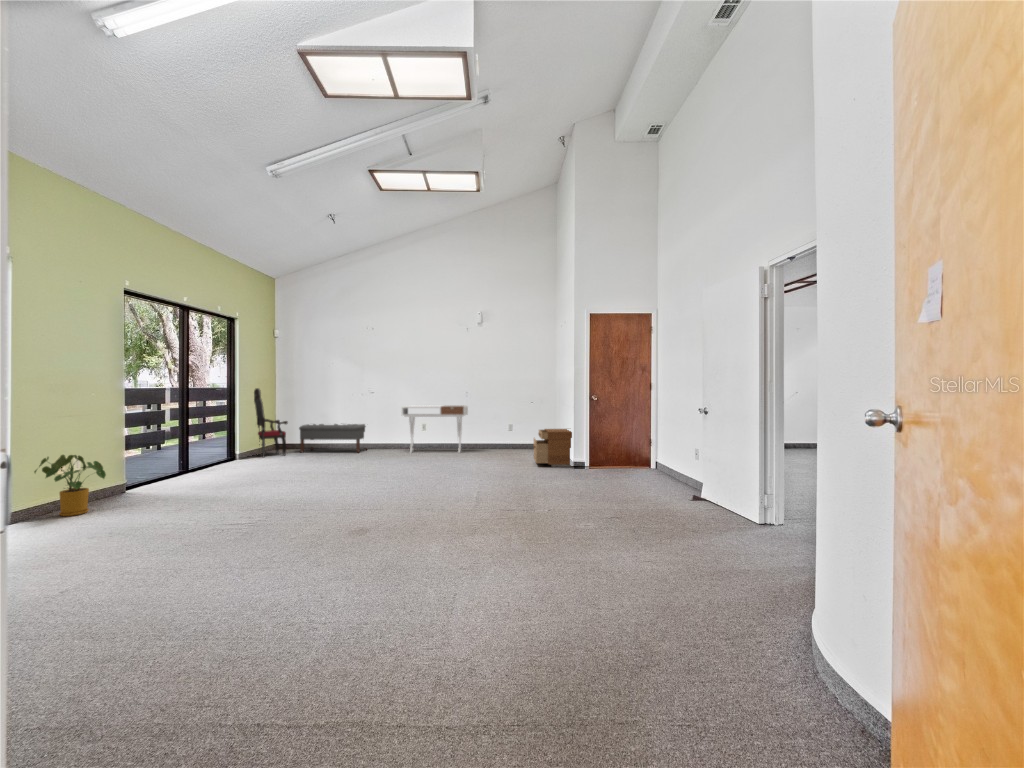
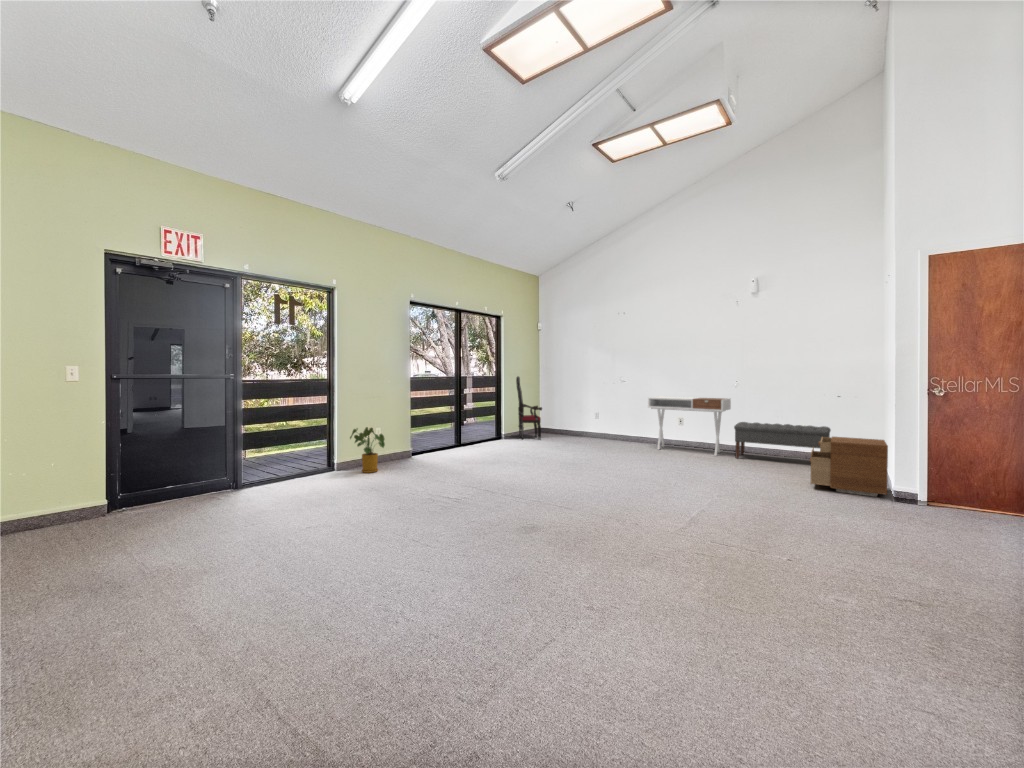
bench: present [299,424,367,453] -> present [734,422,831,458]

